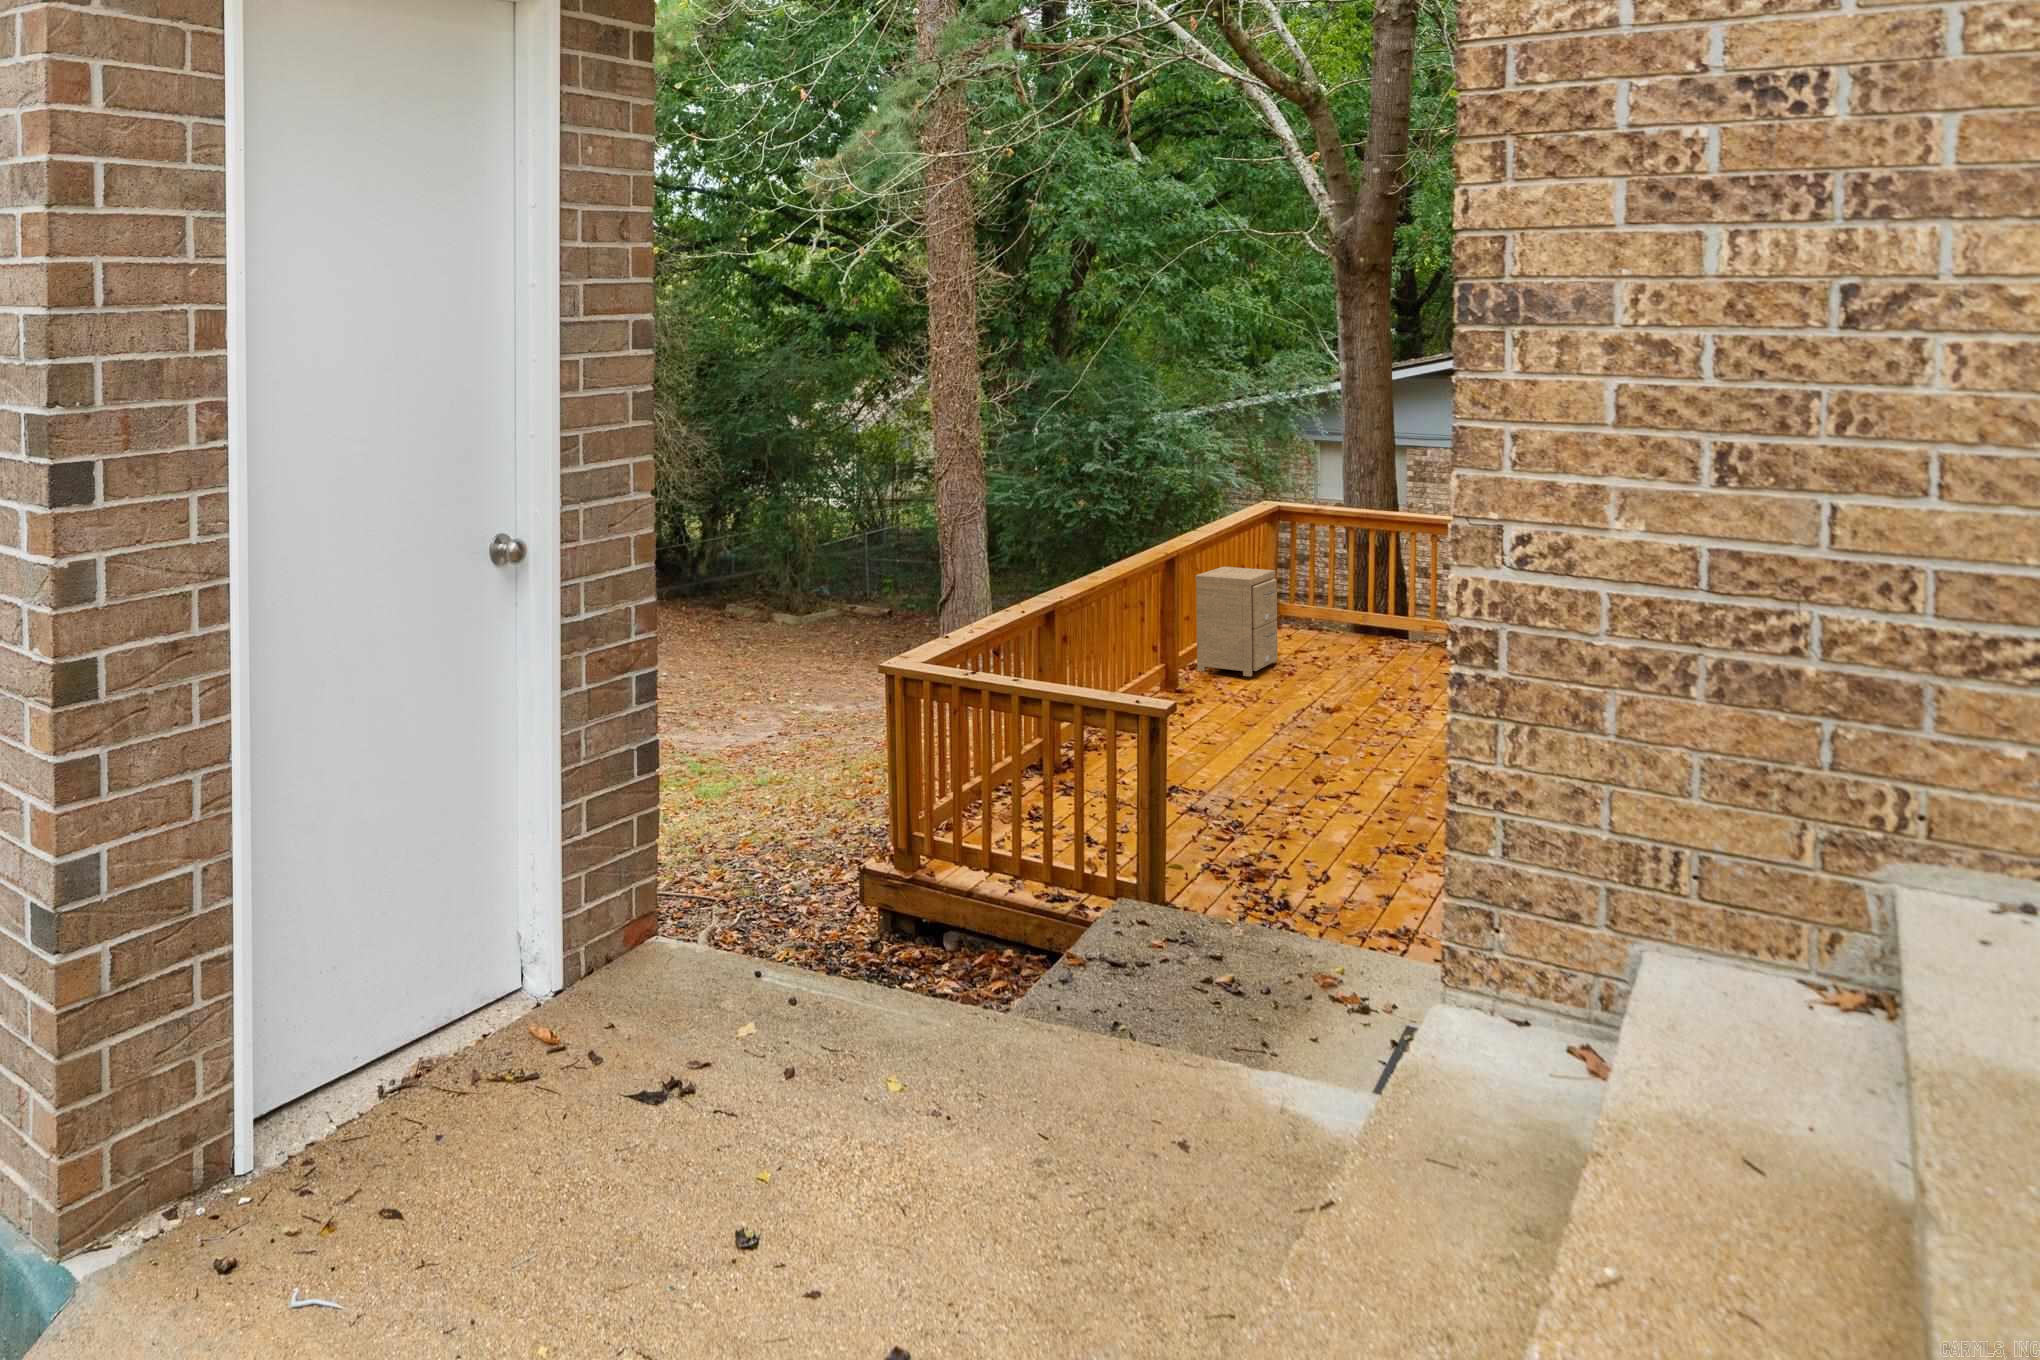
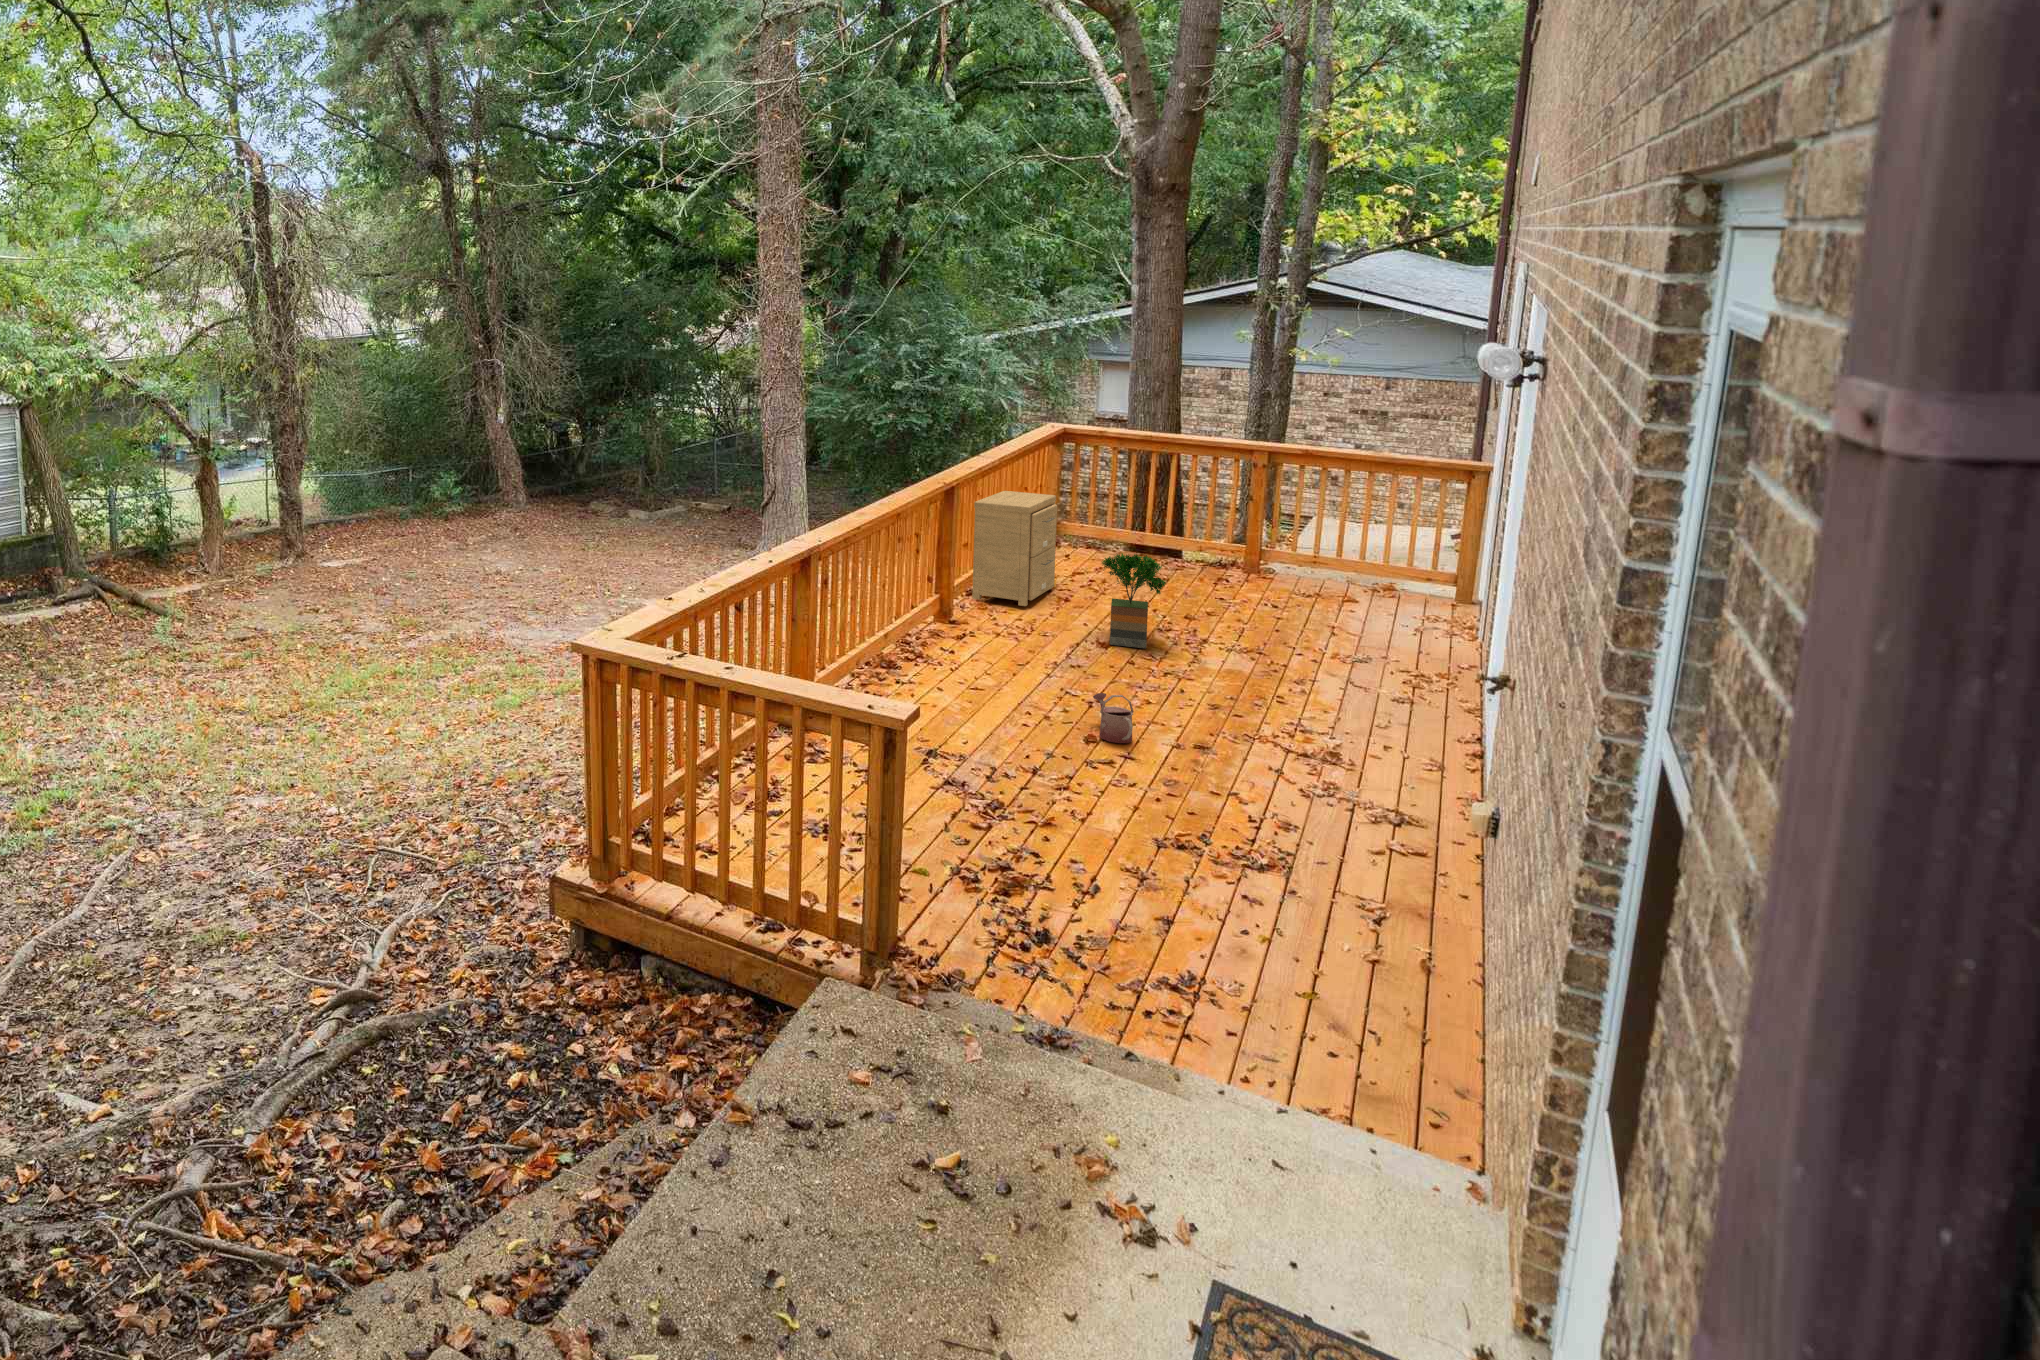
potted tree: none [1321,620,1387,711] -> present [1102,553,1166,648]
watering can: none [1319,738,1357,781] -> present [1093,693,1134,743]

